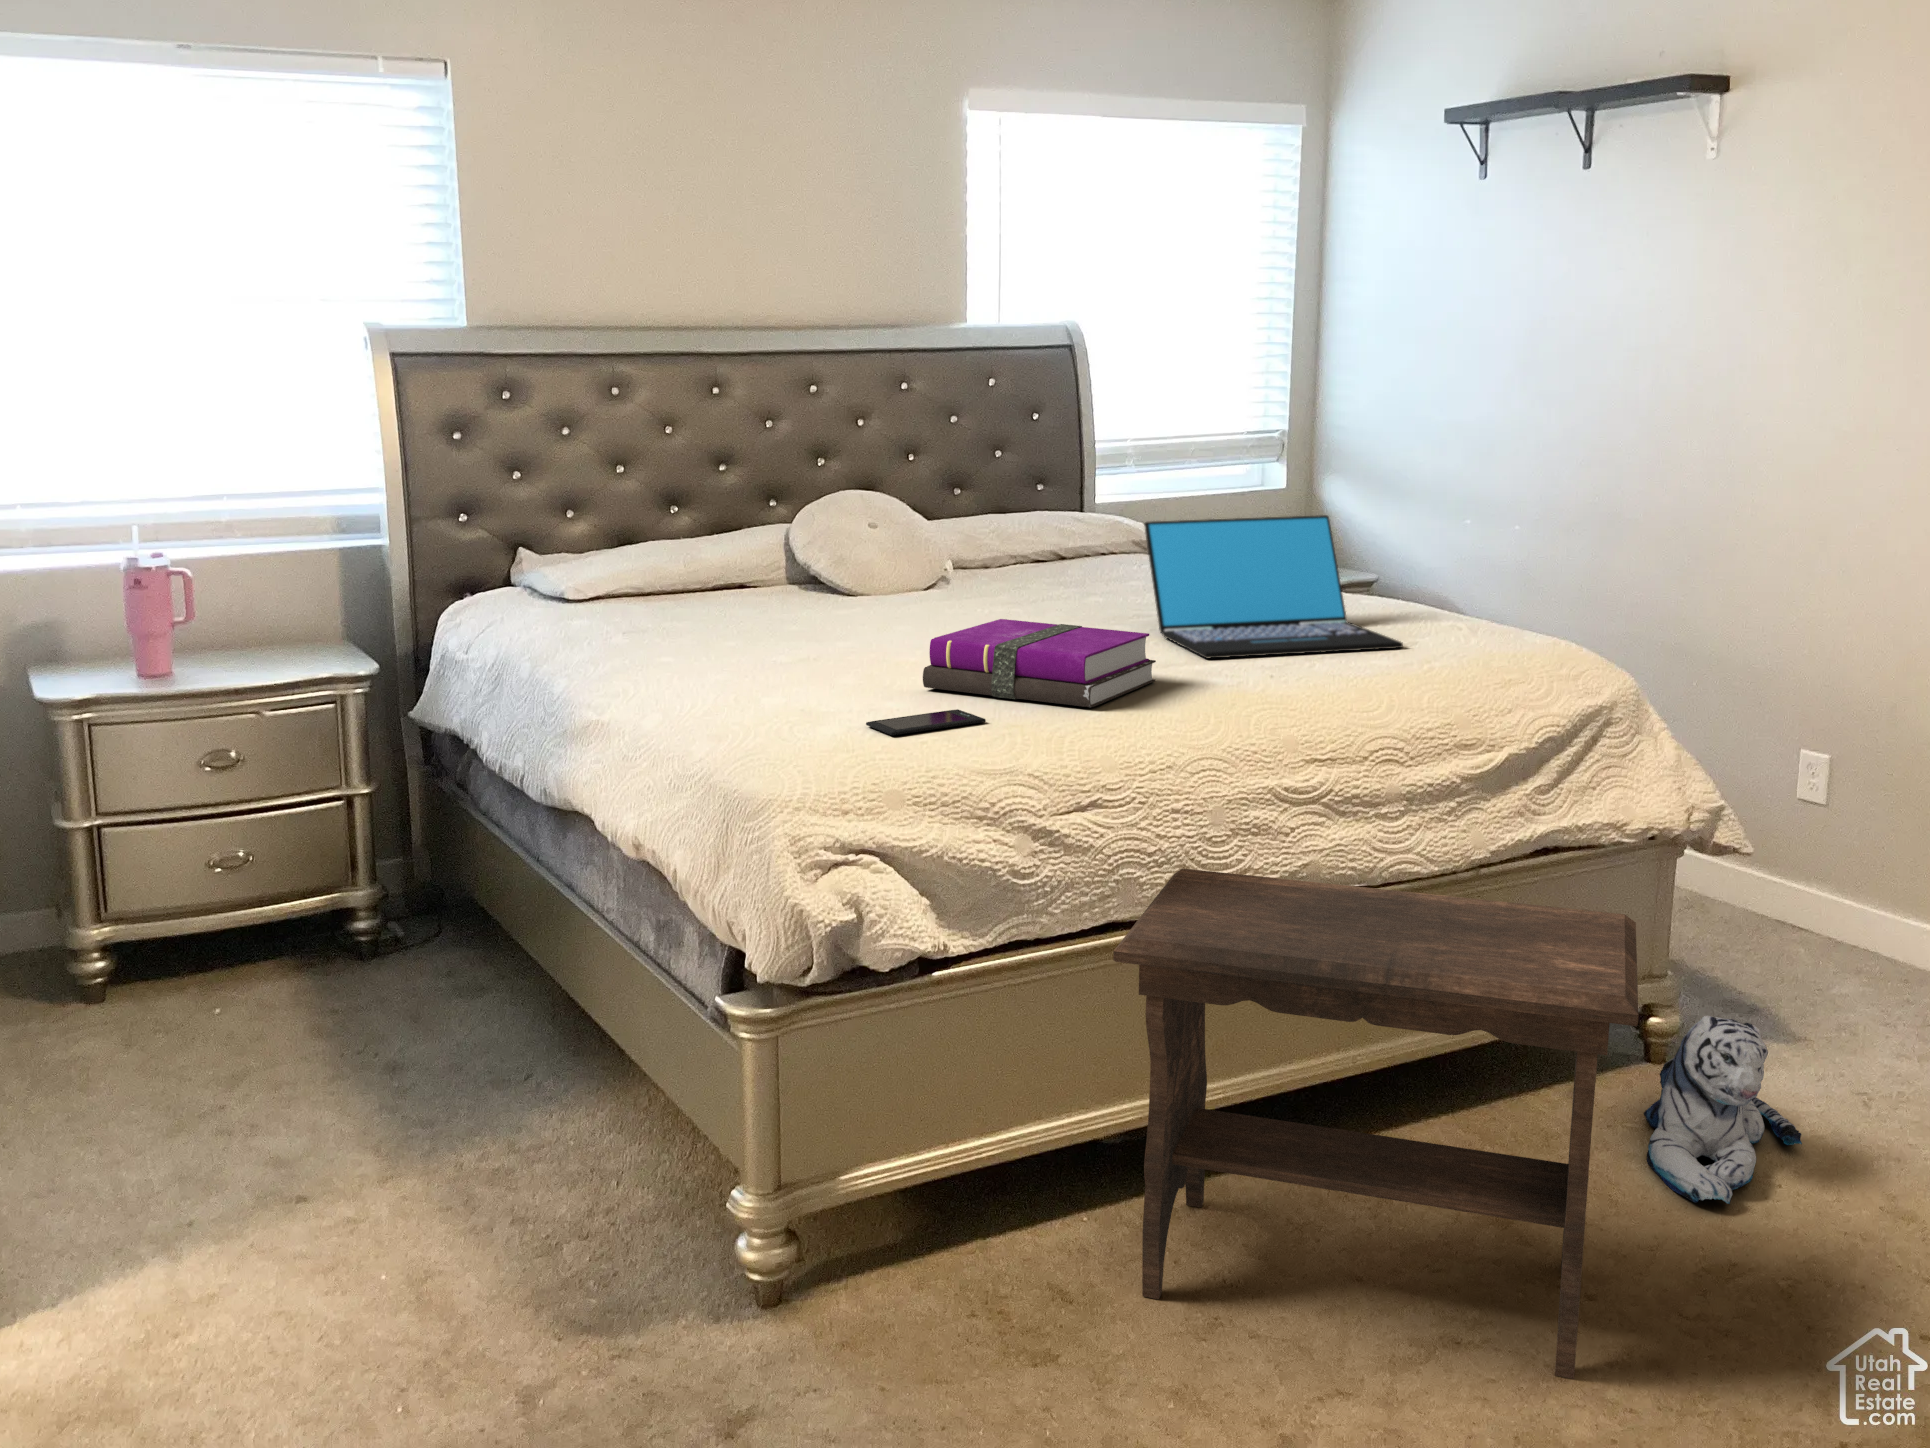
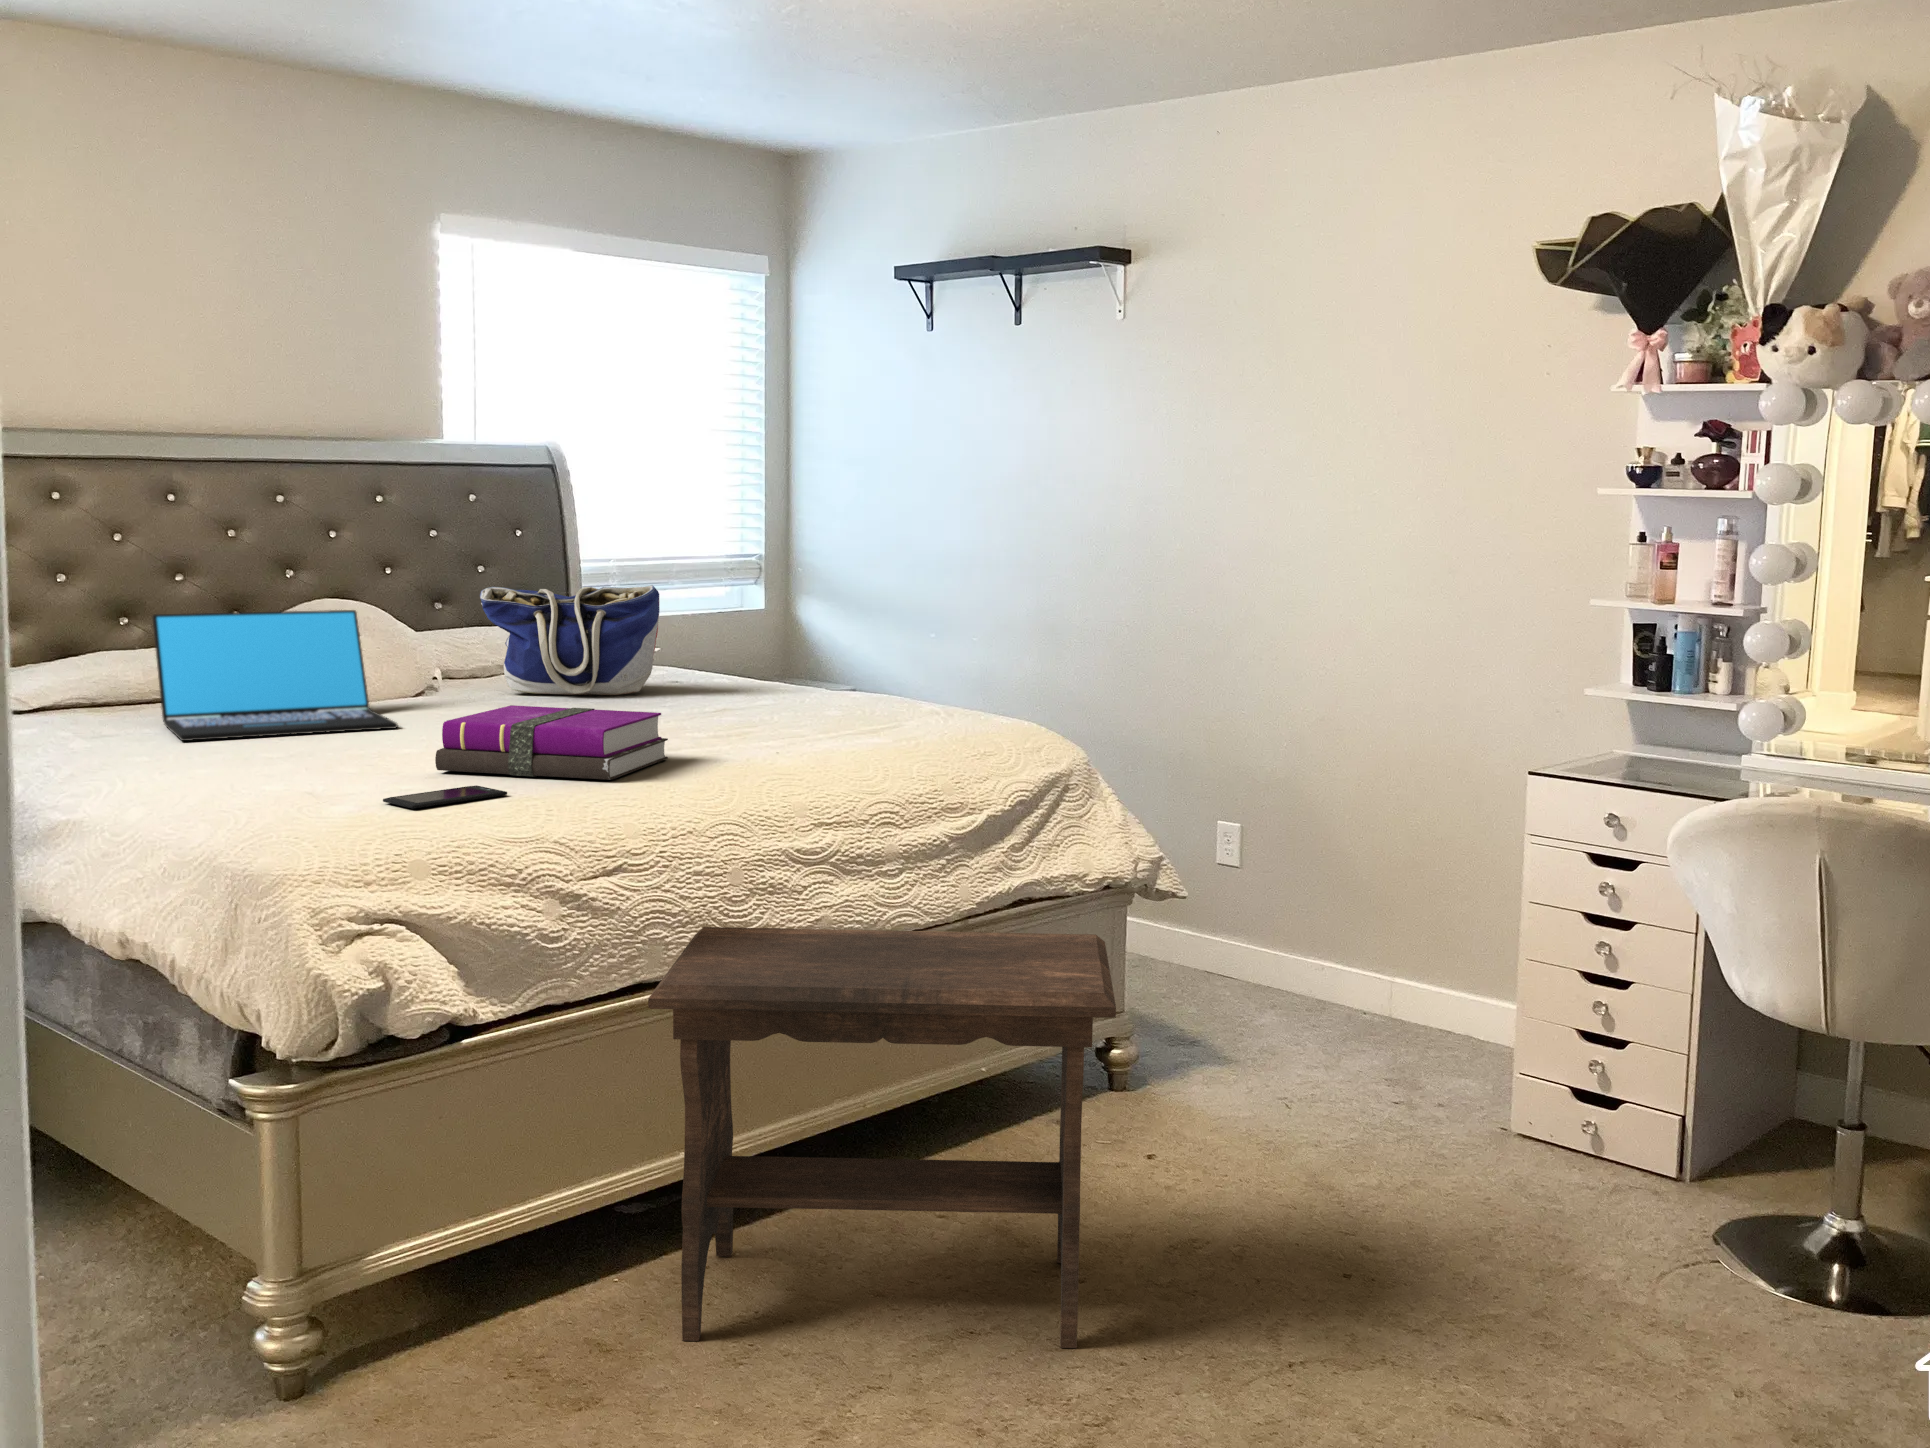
tote bag: none [985,481,1164,594] -> present [480,585,660,695]
laptop: present [1144,515,1403,658] -> present [152,610,398,741]
plush toy: present [1644,1016,1802,1204] -> none [1113,1032,1240,1195]

